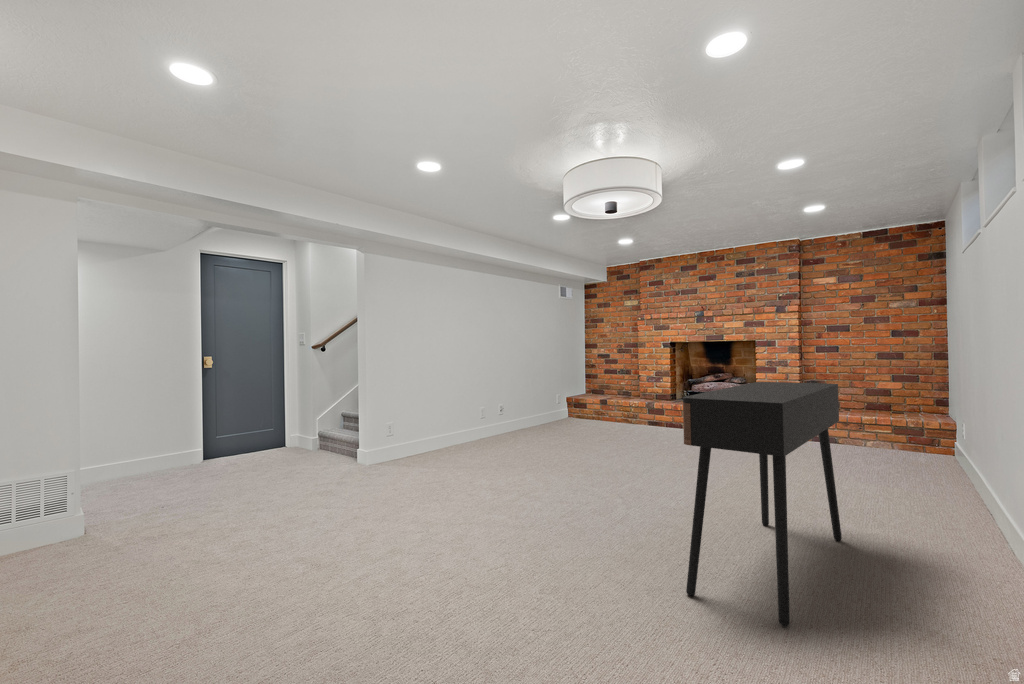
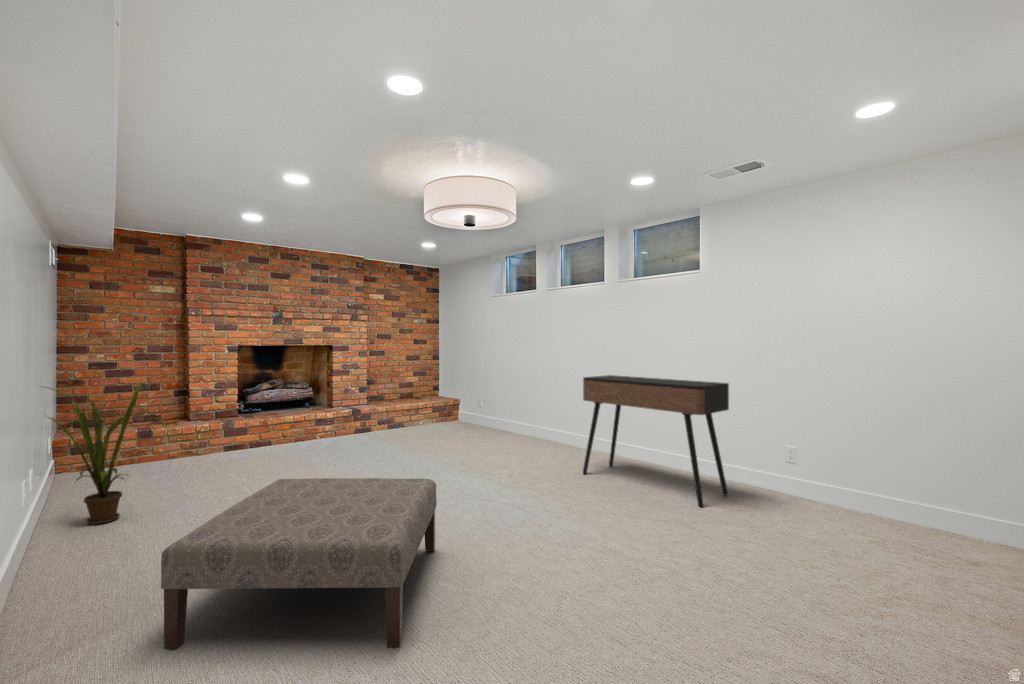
house plant: none [490,362,530,436] -> present [45,382,142,524]
ottoman: none [372,420,492,494] -> present [161,478,437,650]

